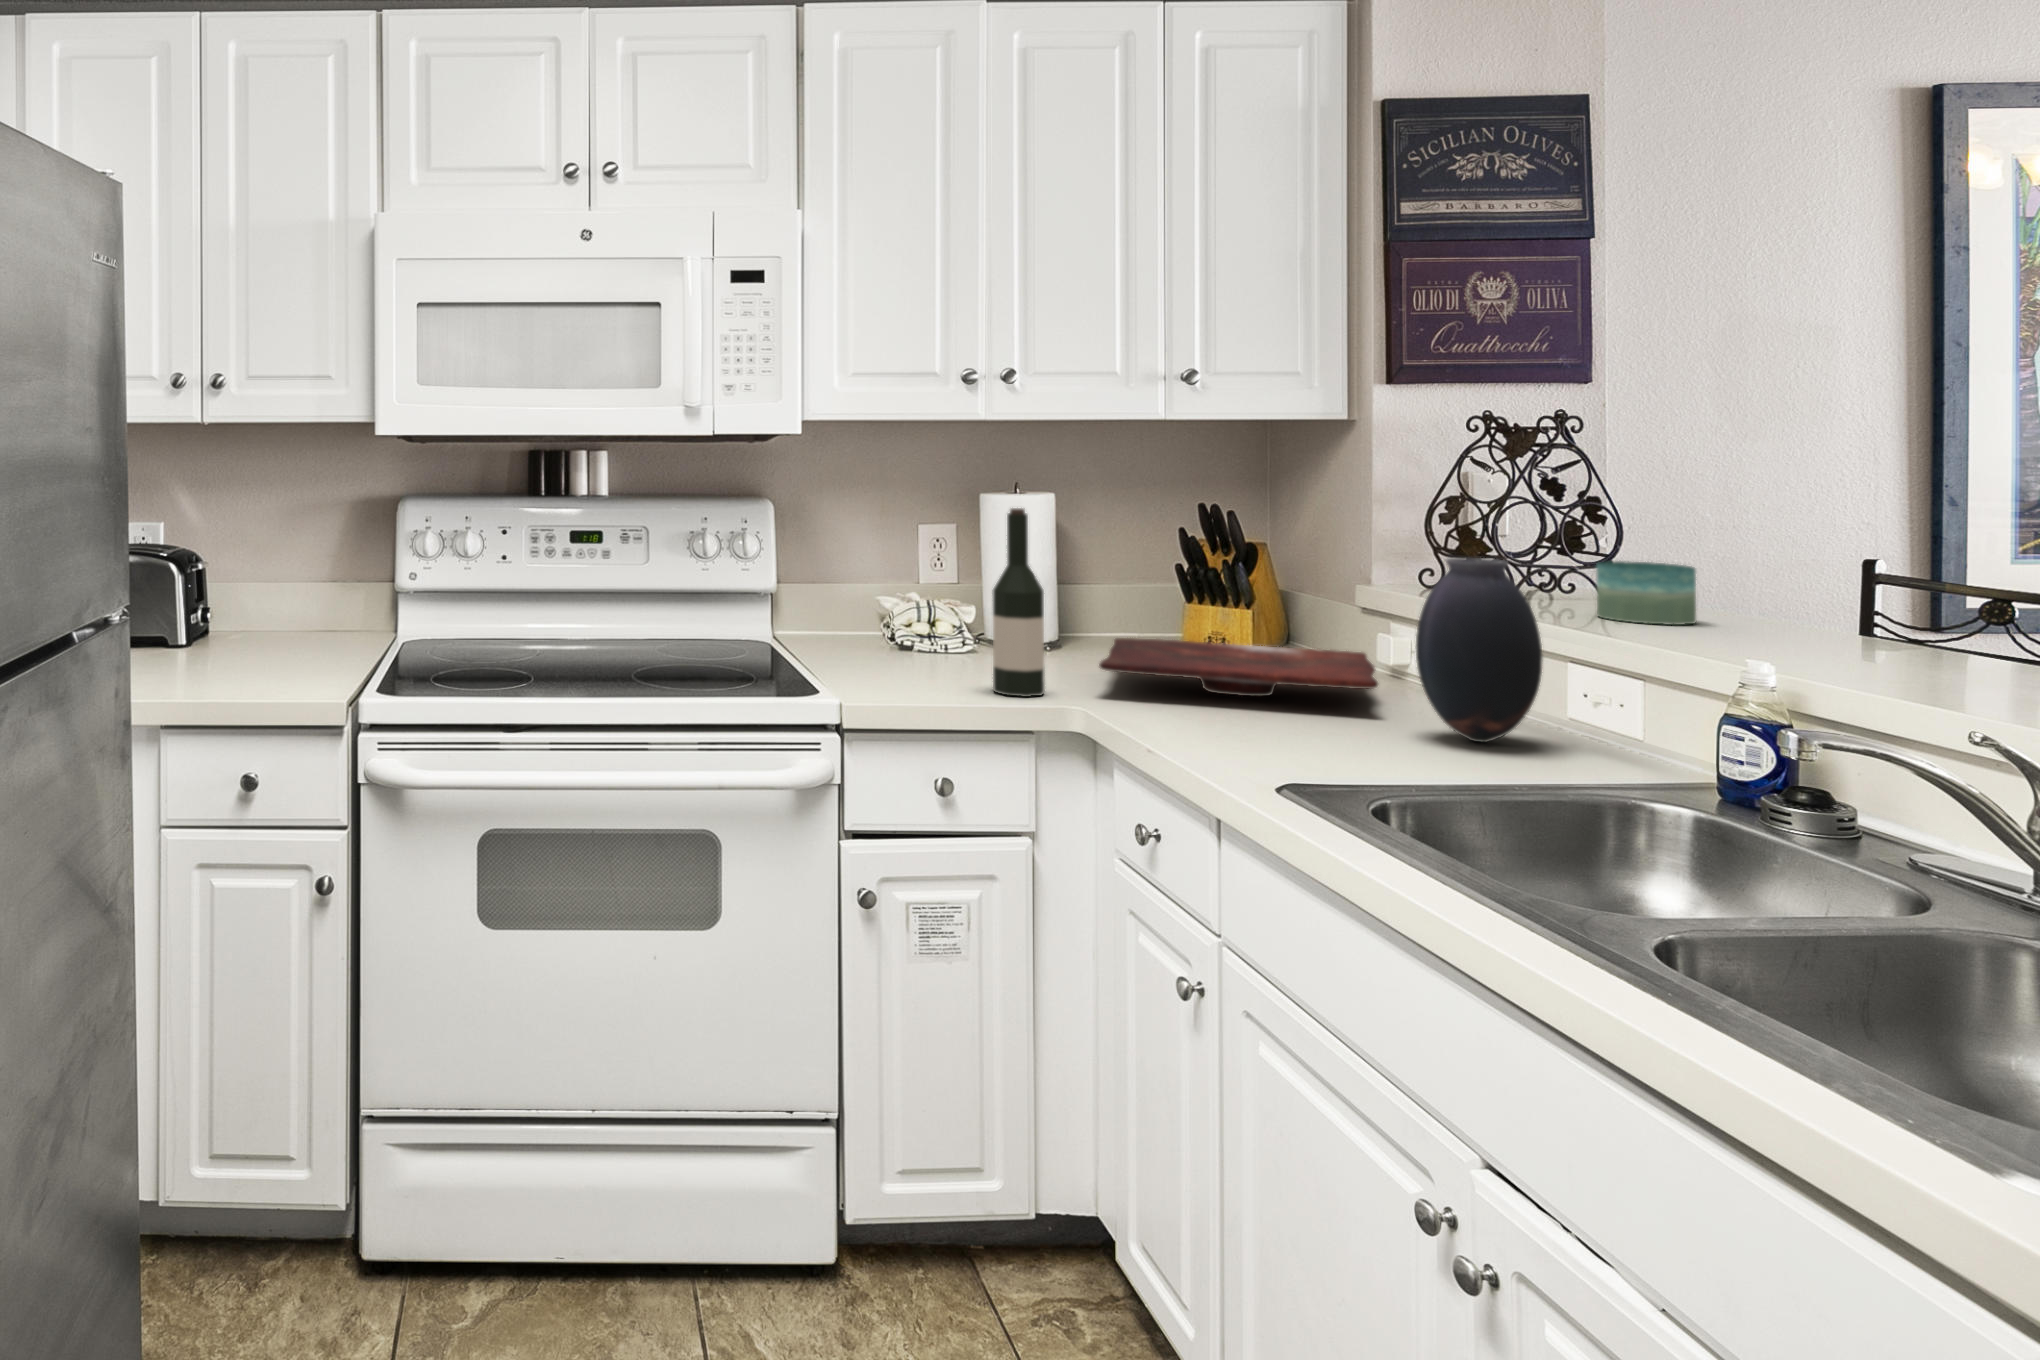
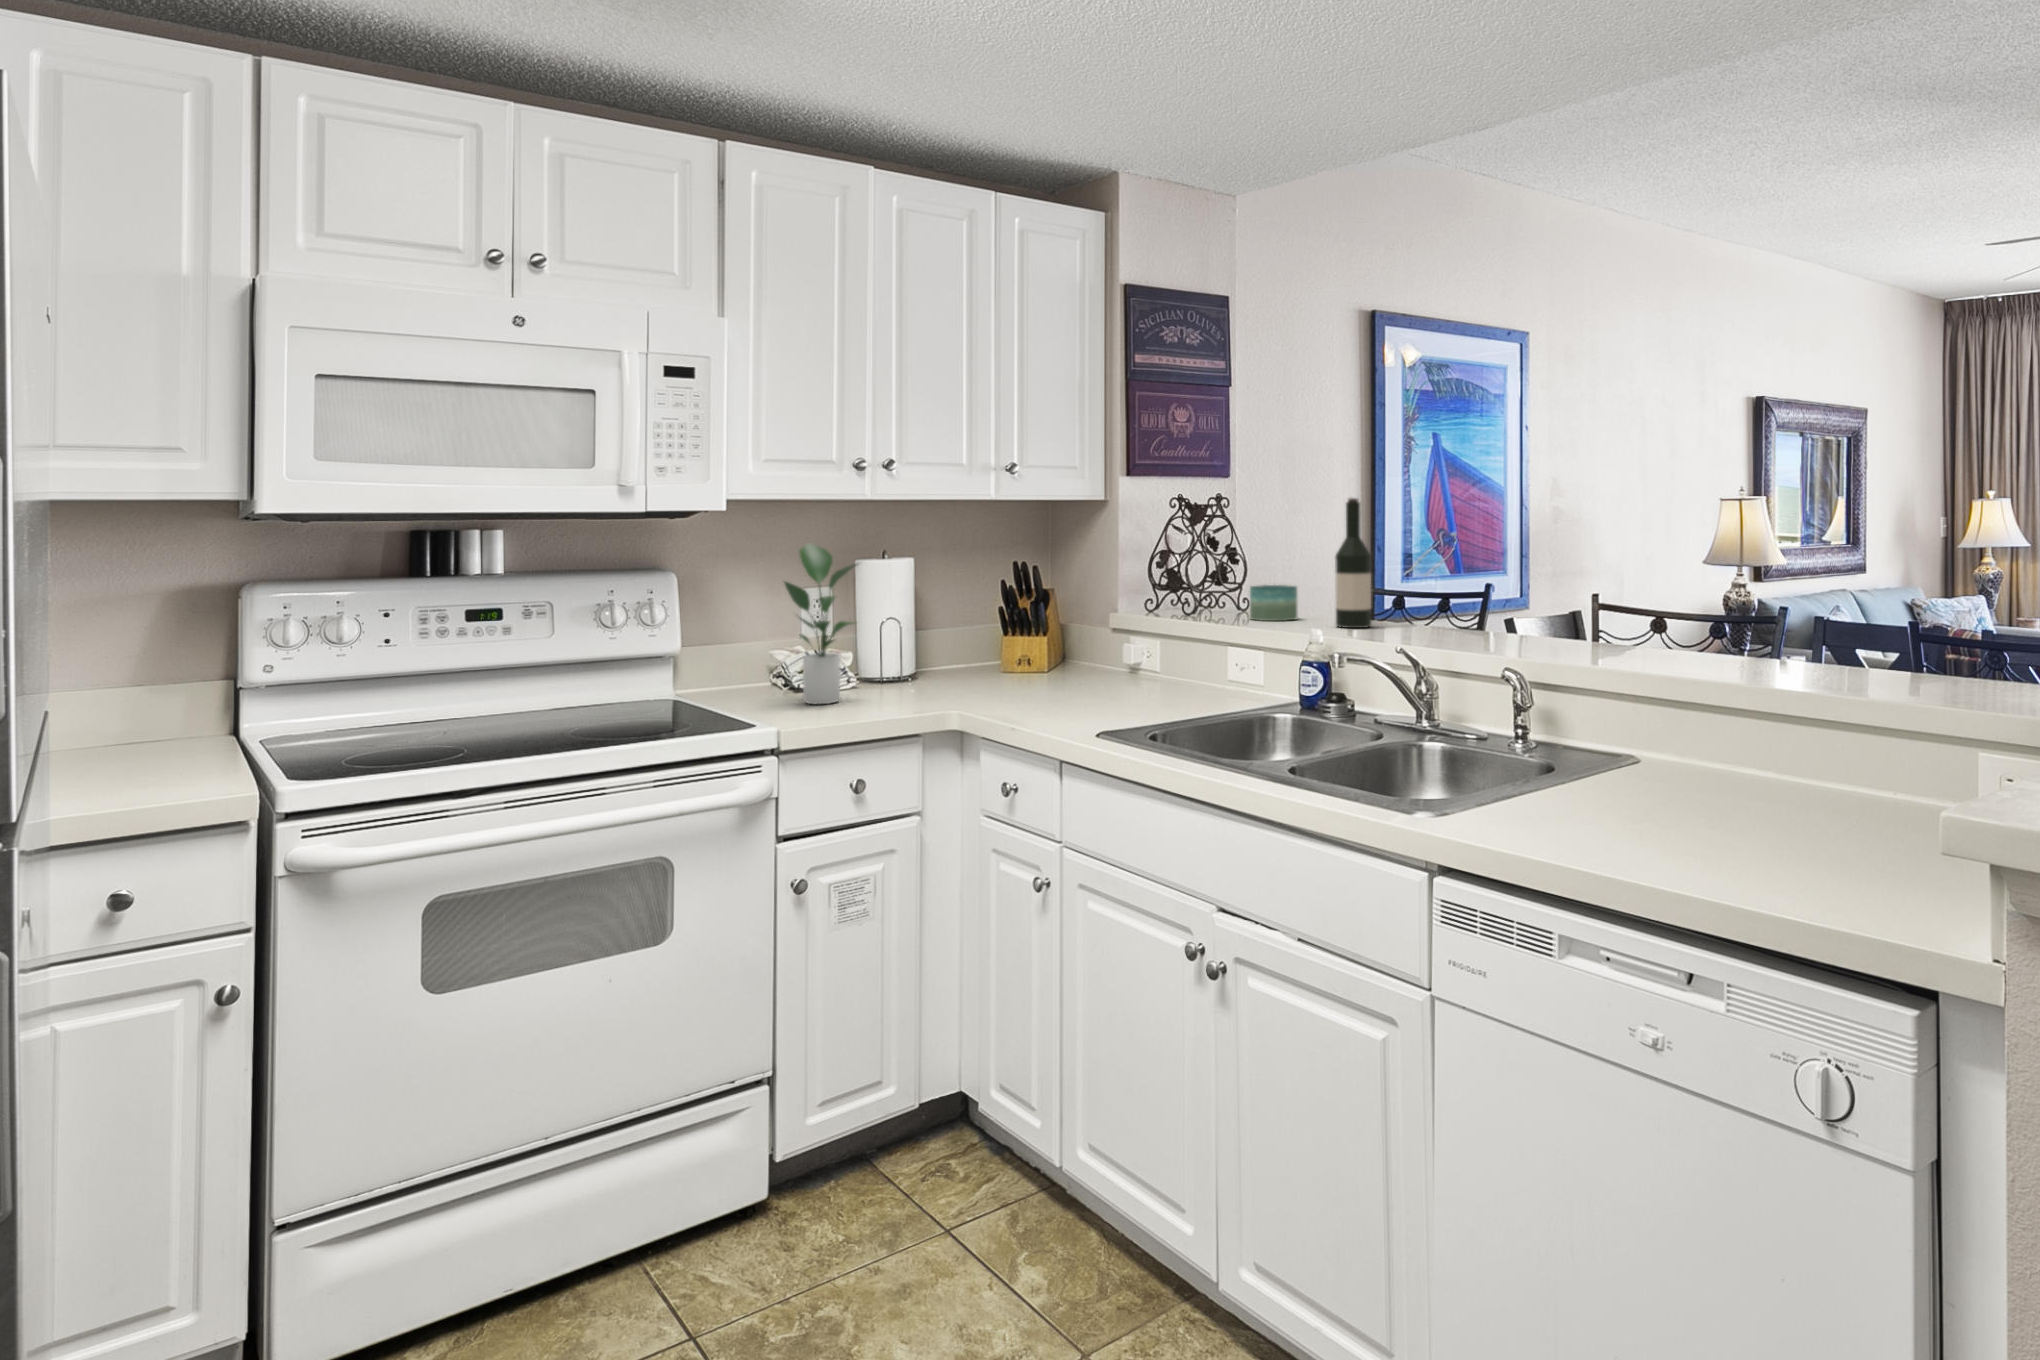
potted plant: none [870,472,967,675] -> present [785,543,859,704]
wine bottle: present [992,508,1045,697] -> present [1335,498,1371,628]
vase: present [1416,558,1543,742] -> none [1172,585,1240,700]
cutting board: present [1099,638,1378,696] -> none [964,655,1145,691]

